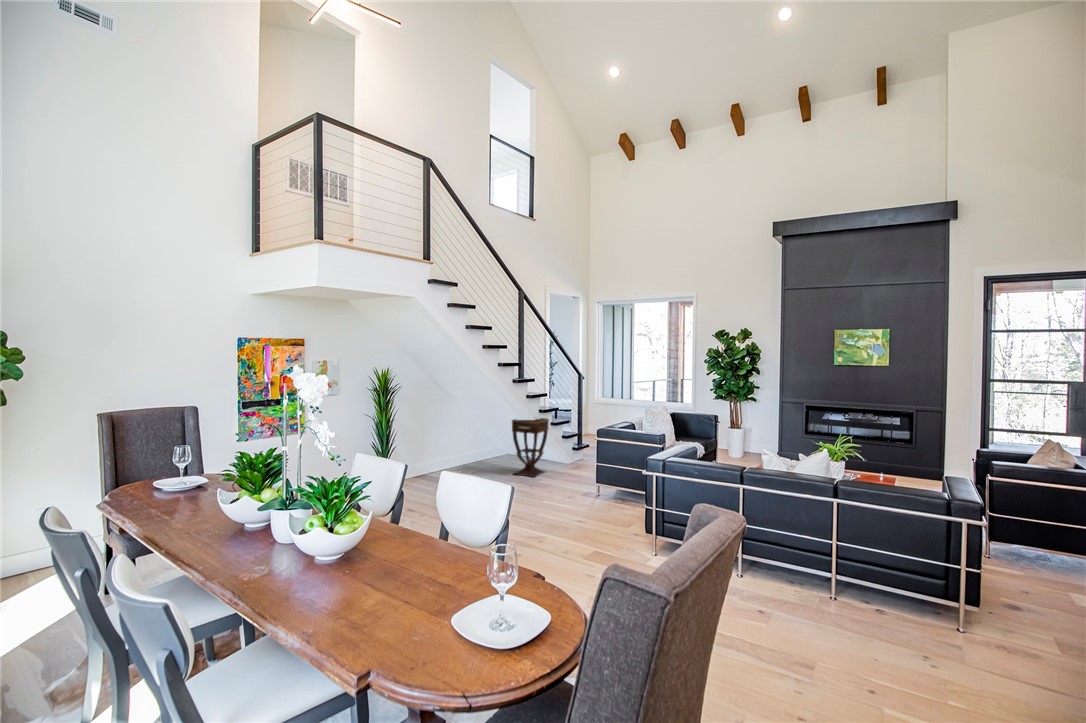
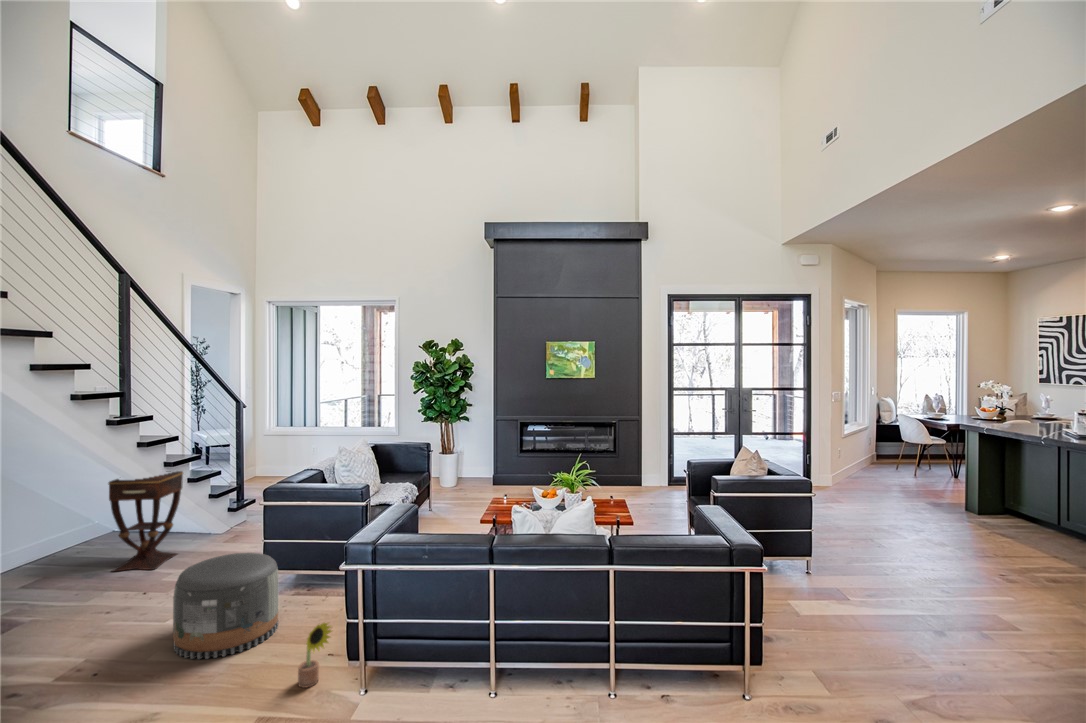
pouf: none [550,467,606,524] -> present [173,553,279,659]
decorative plant: none [617,508,638,546] -> present [298,623,332,688]

